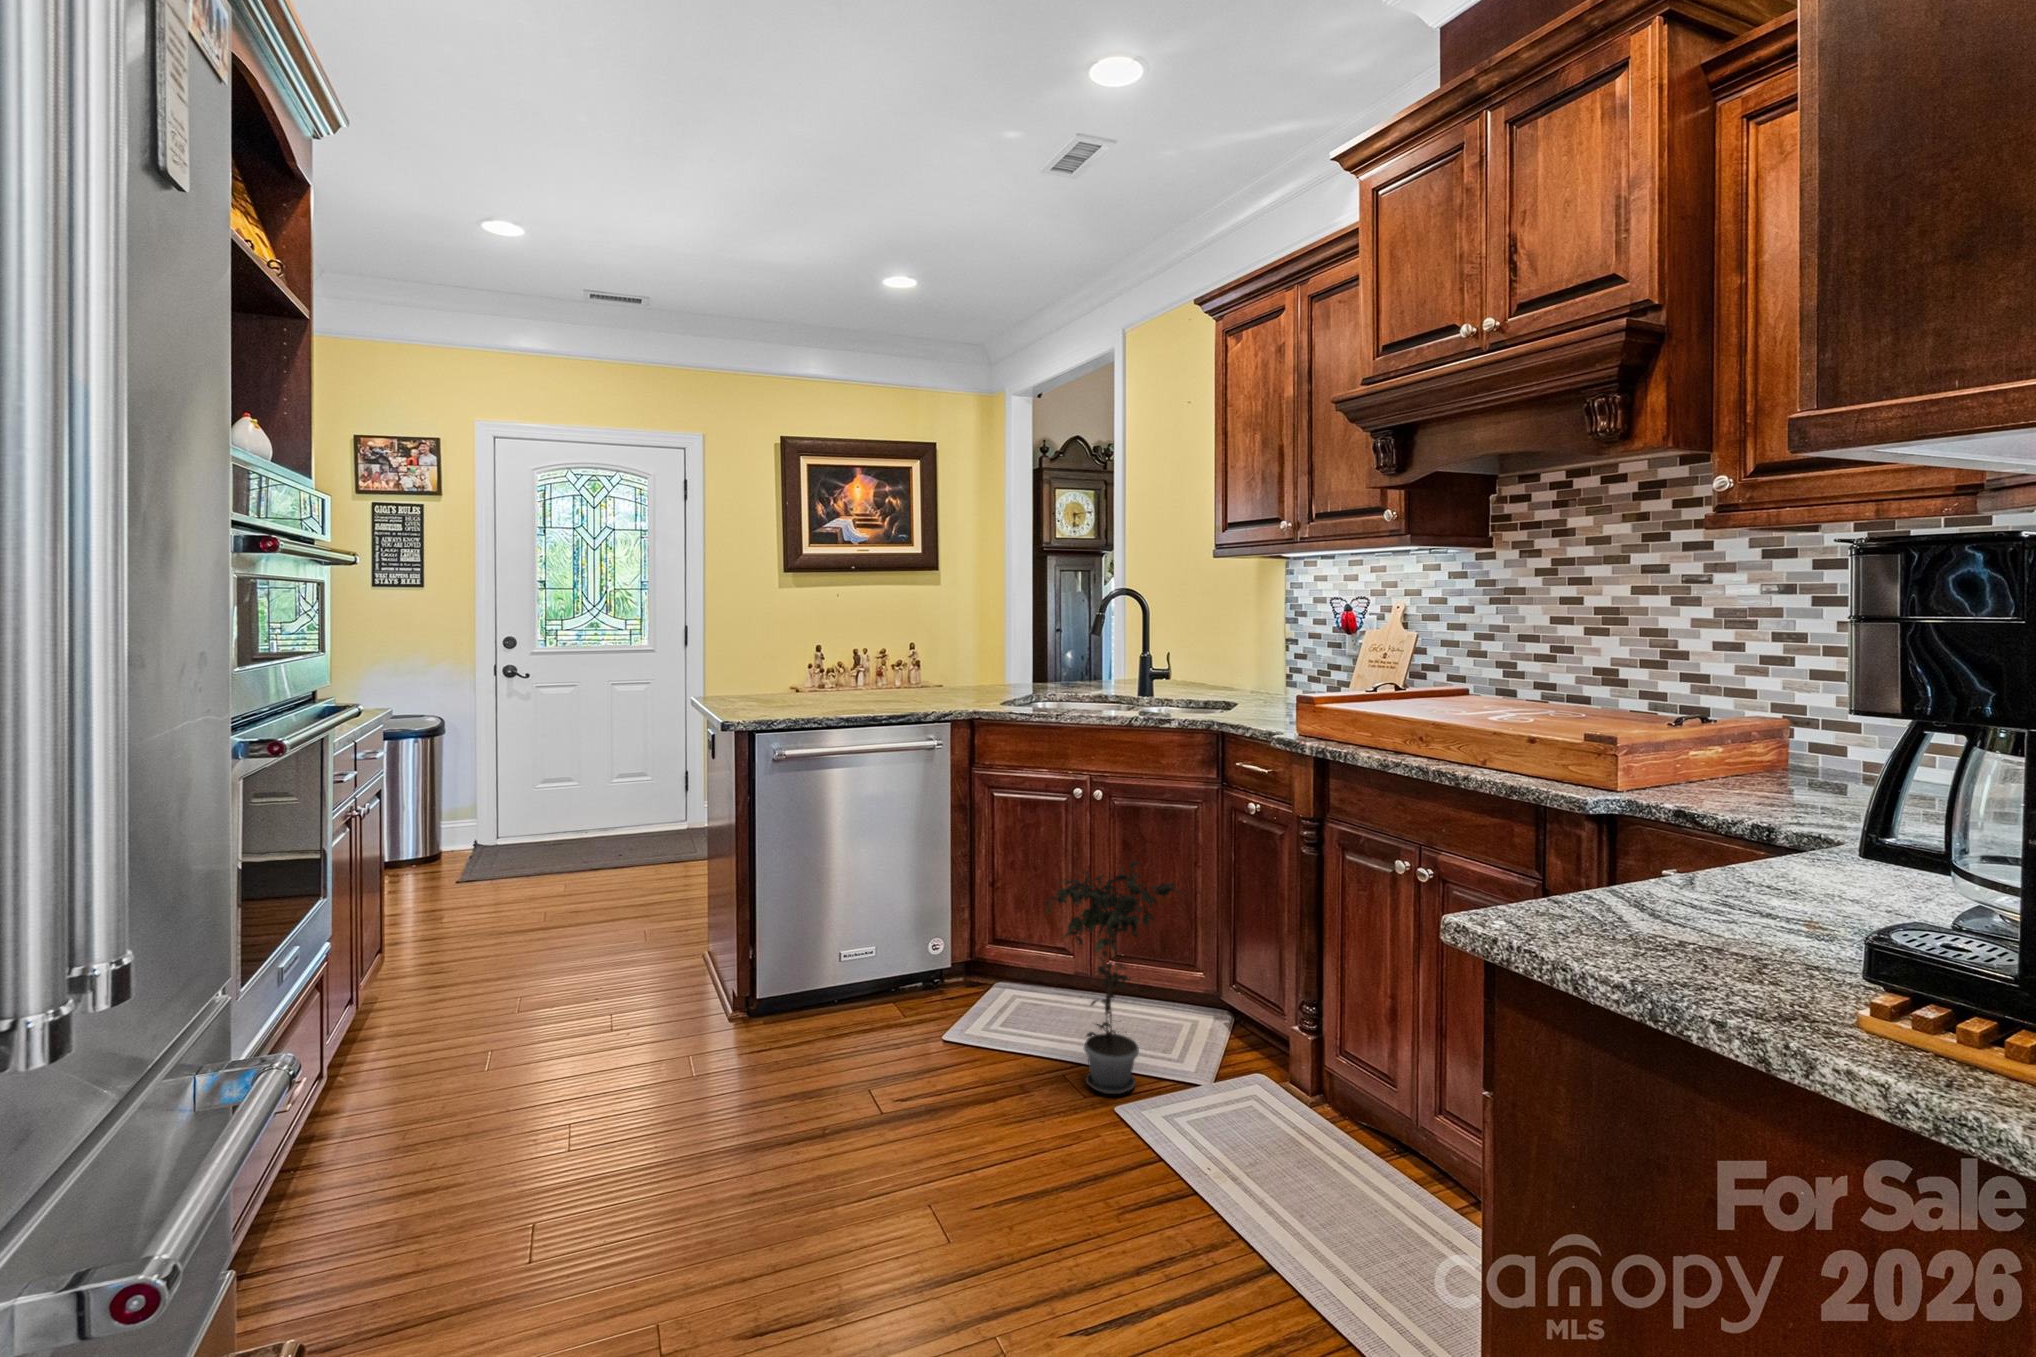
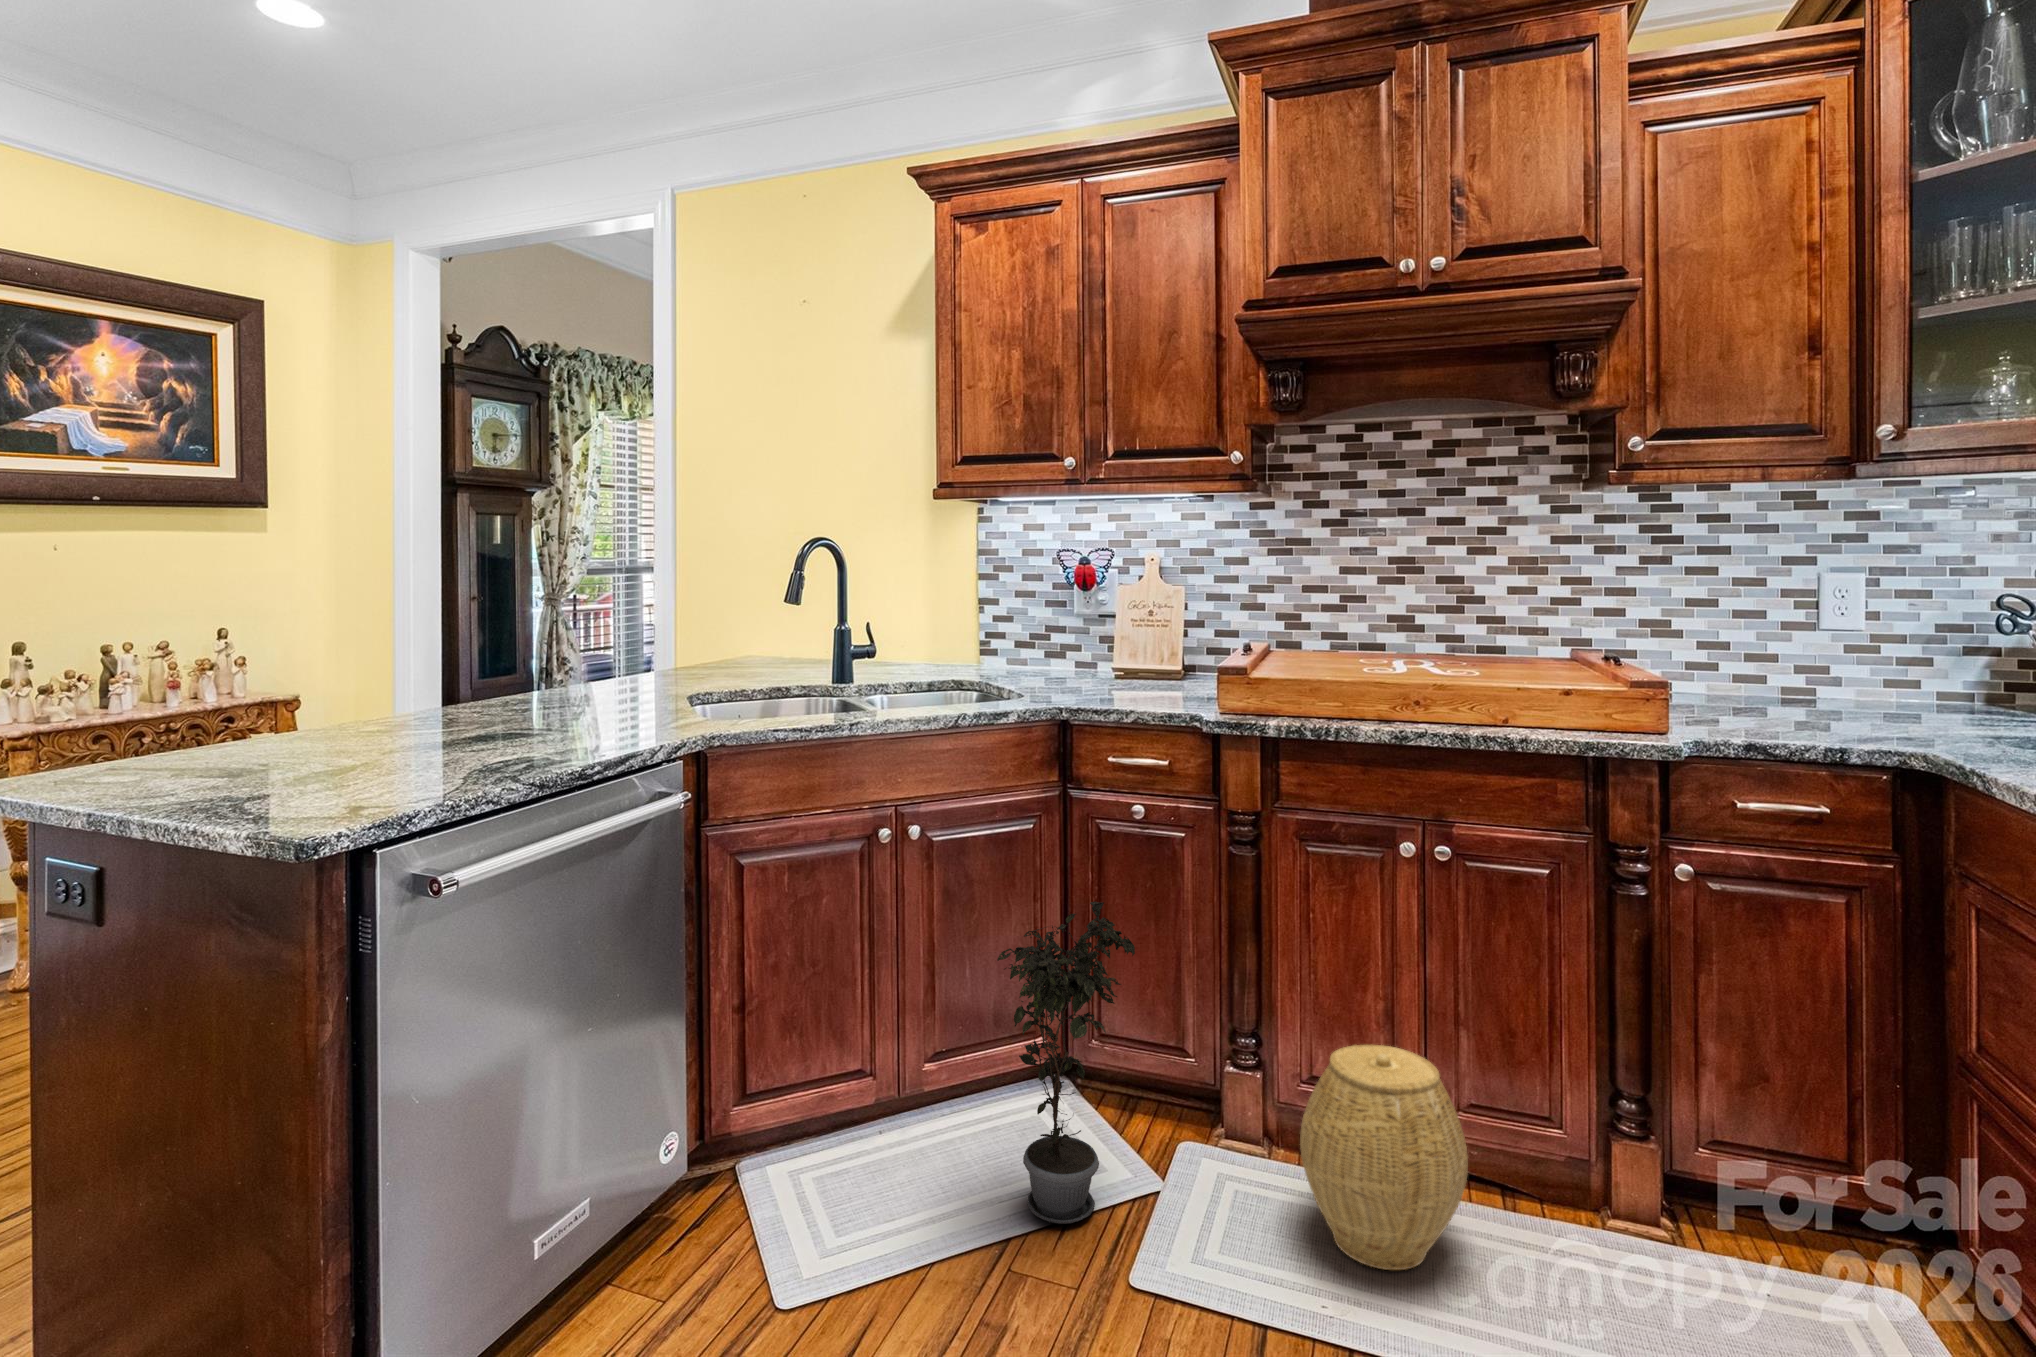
woven basket: none [1230,1022,1370,1213] -> present [1300,1045,1468,1270]

